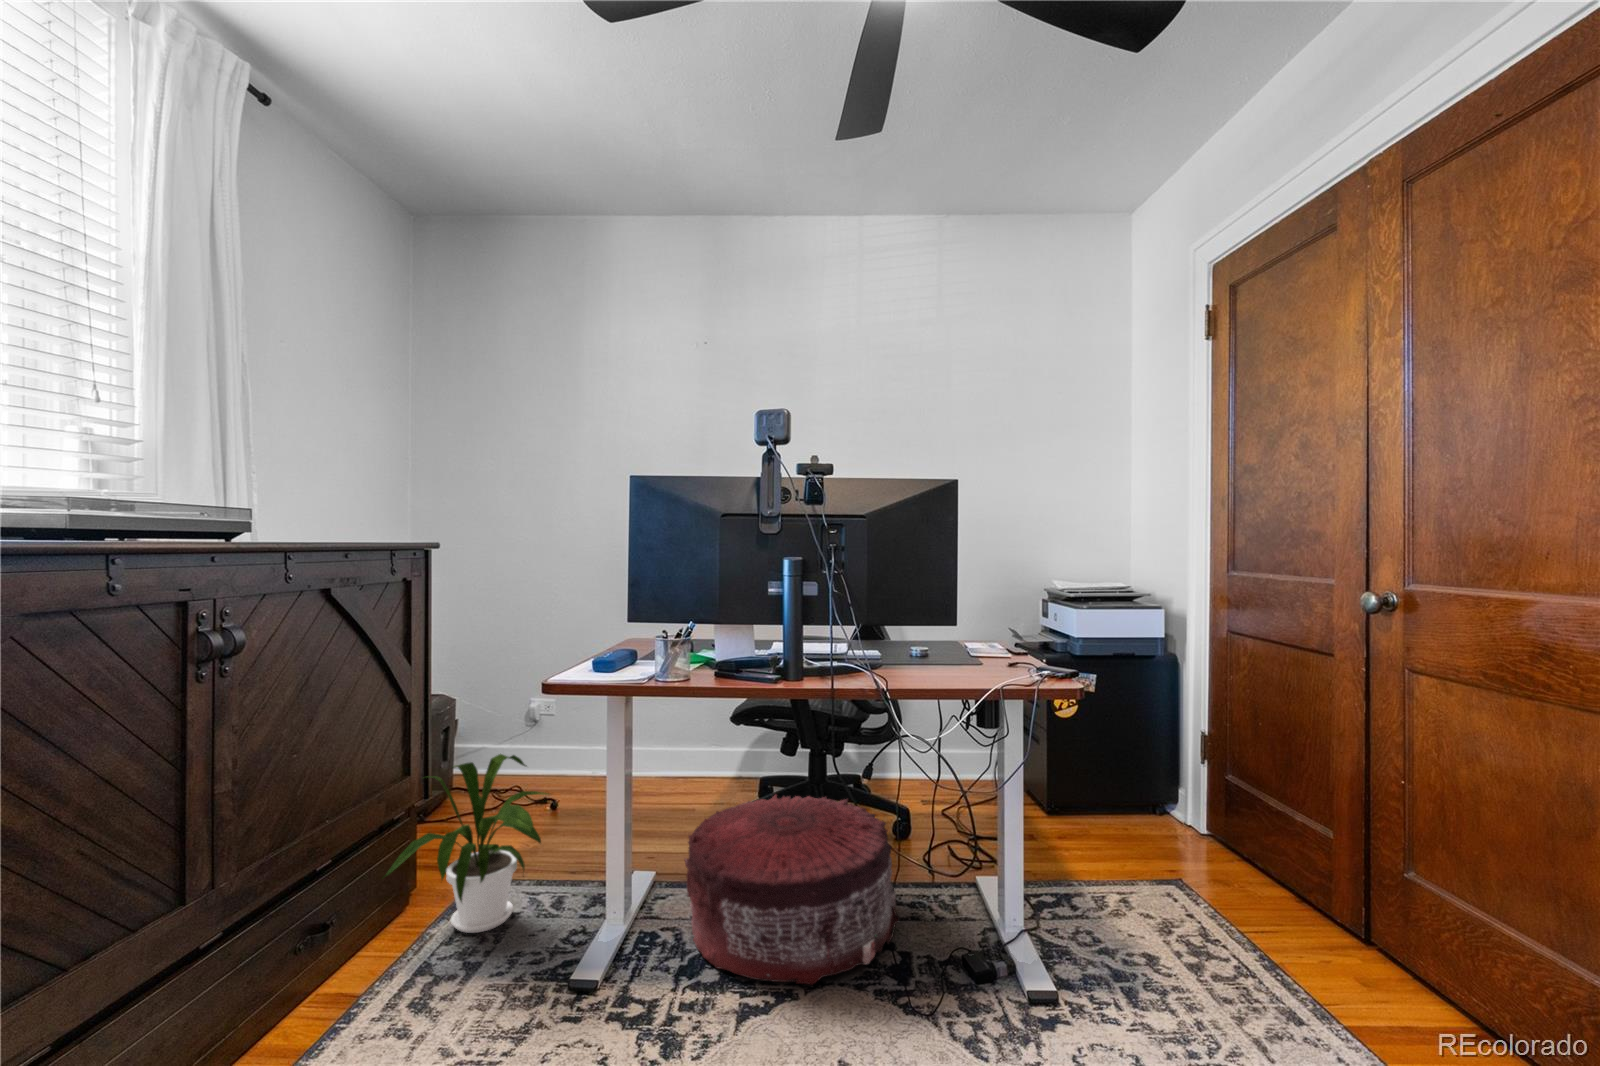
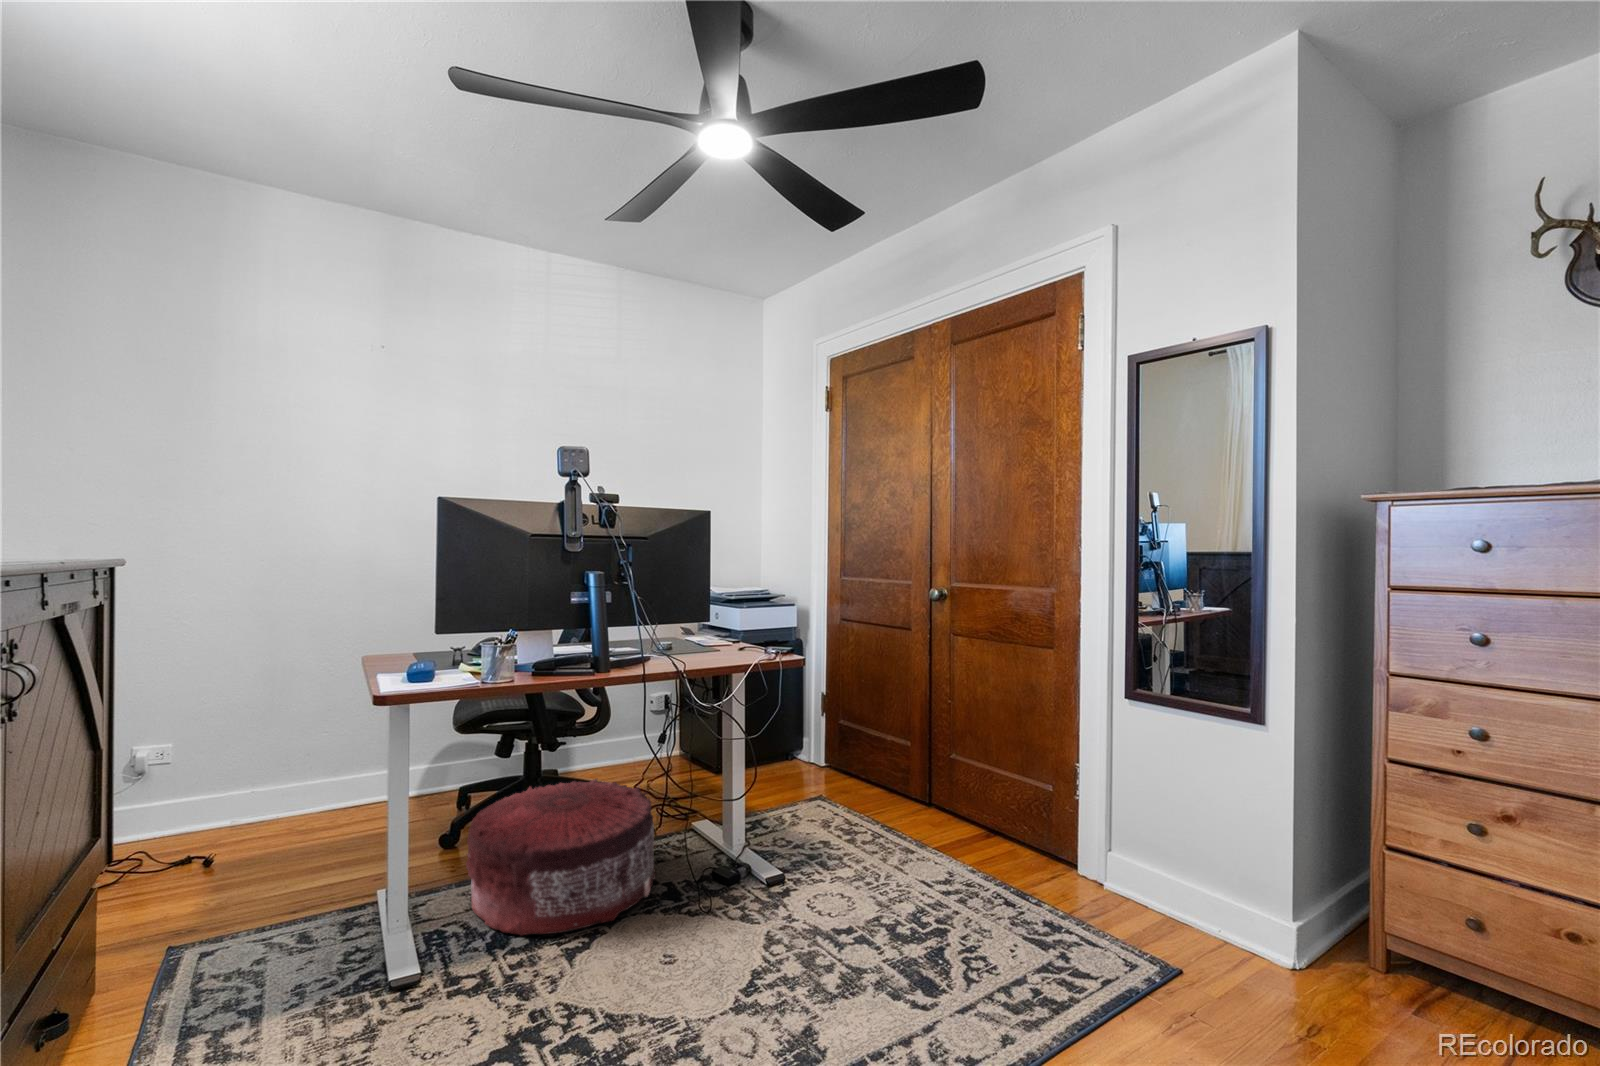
house plant: present [384,754,548,933] -> none [107,790,319,993]

